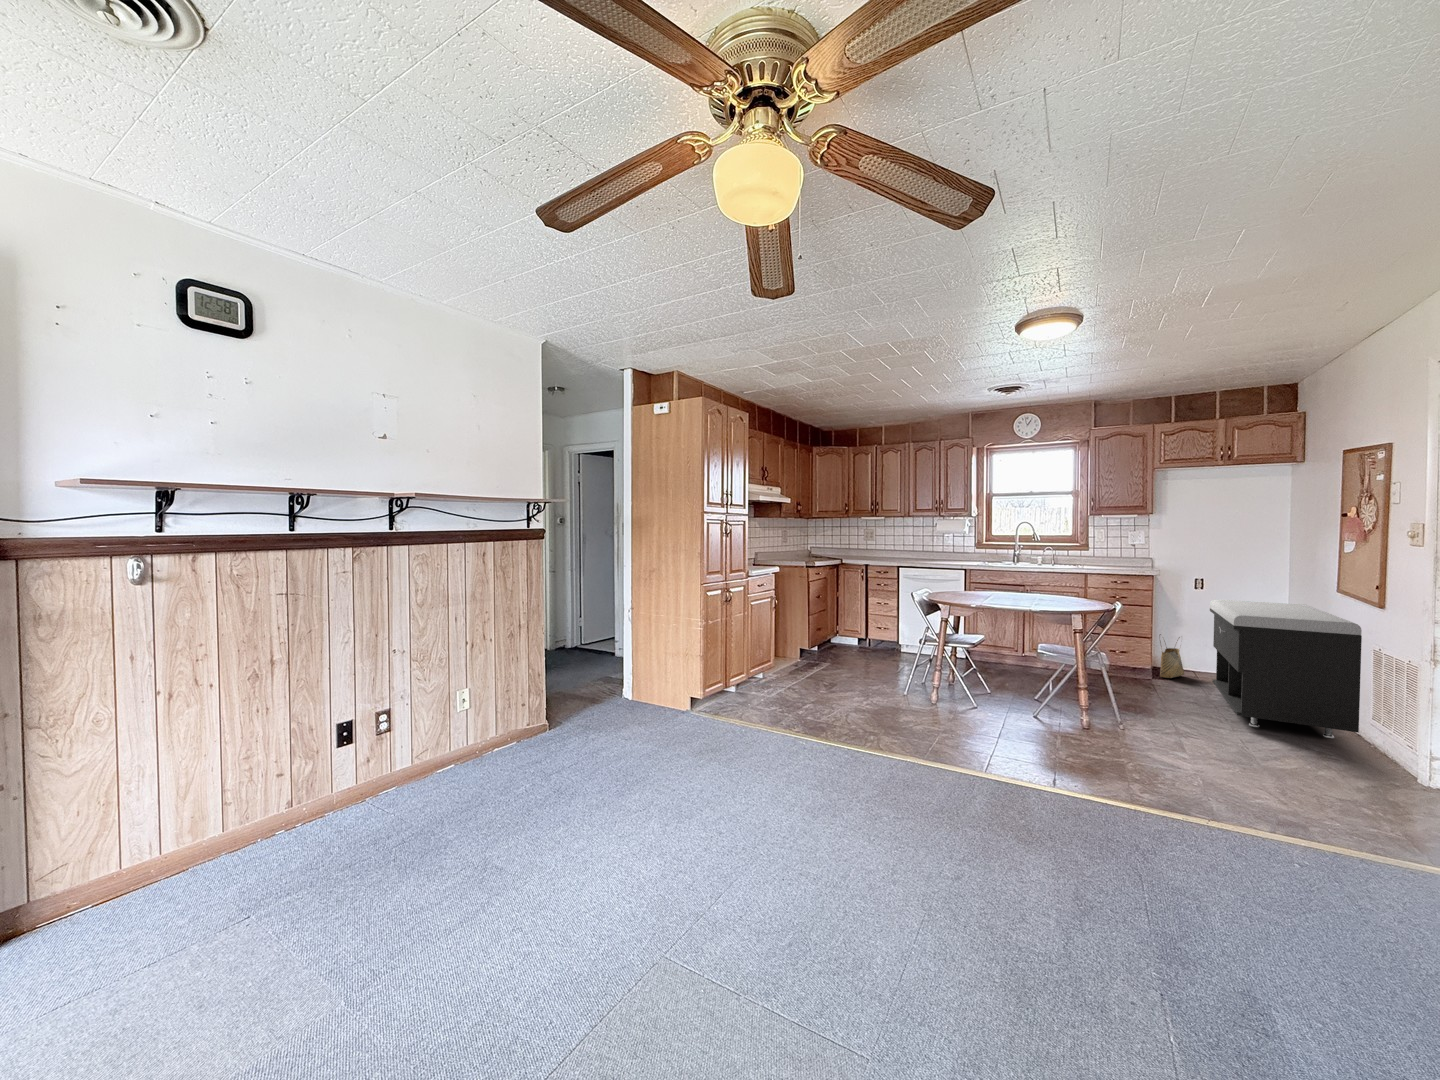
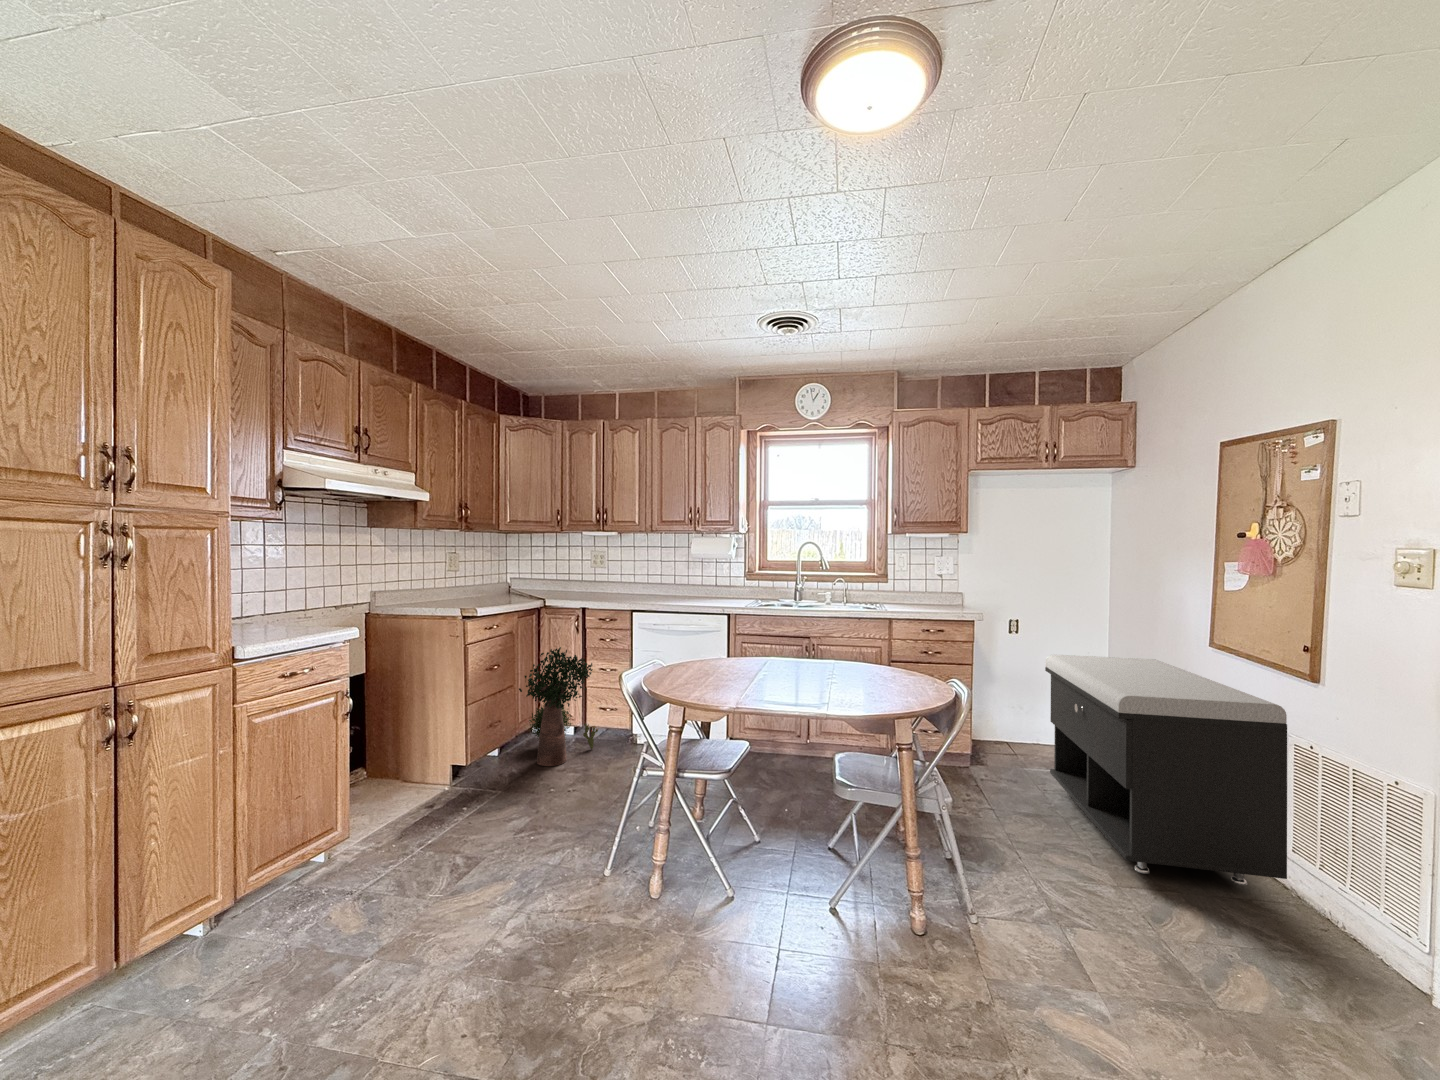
potted plant: none [833,588,878,656] -> present [519,647,598,766]
woven basket: present [1159,634,1184,678] -> none [976,699,1005,763]

